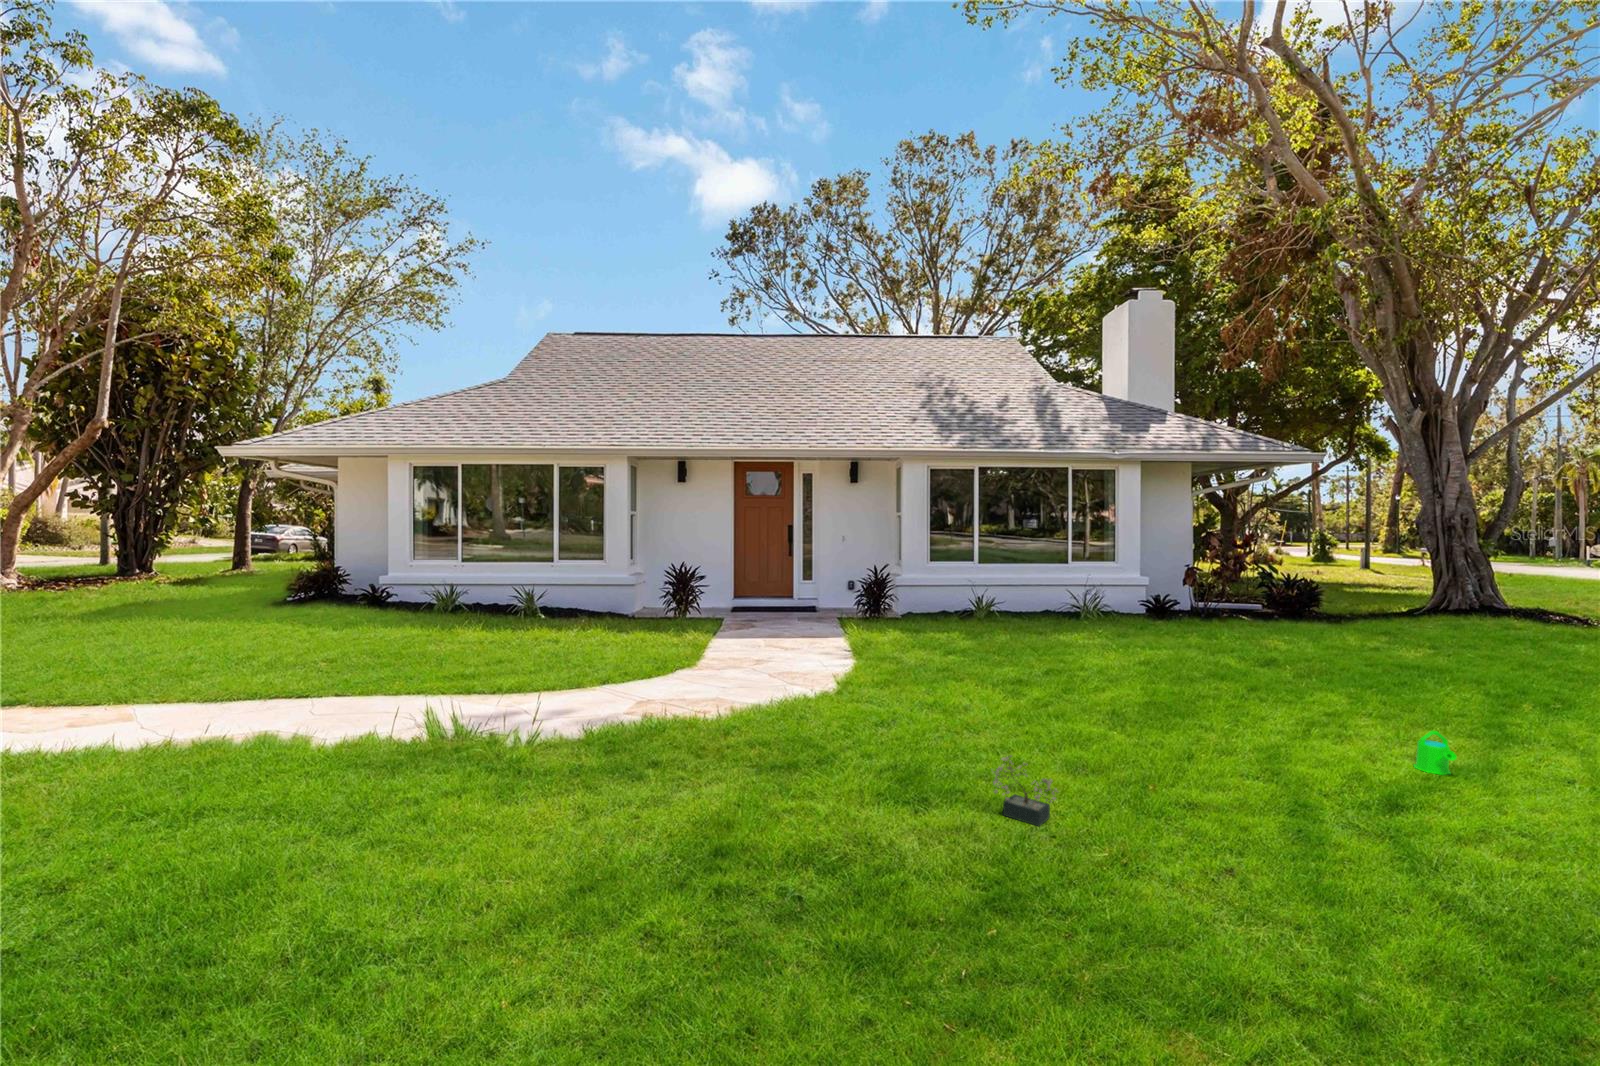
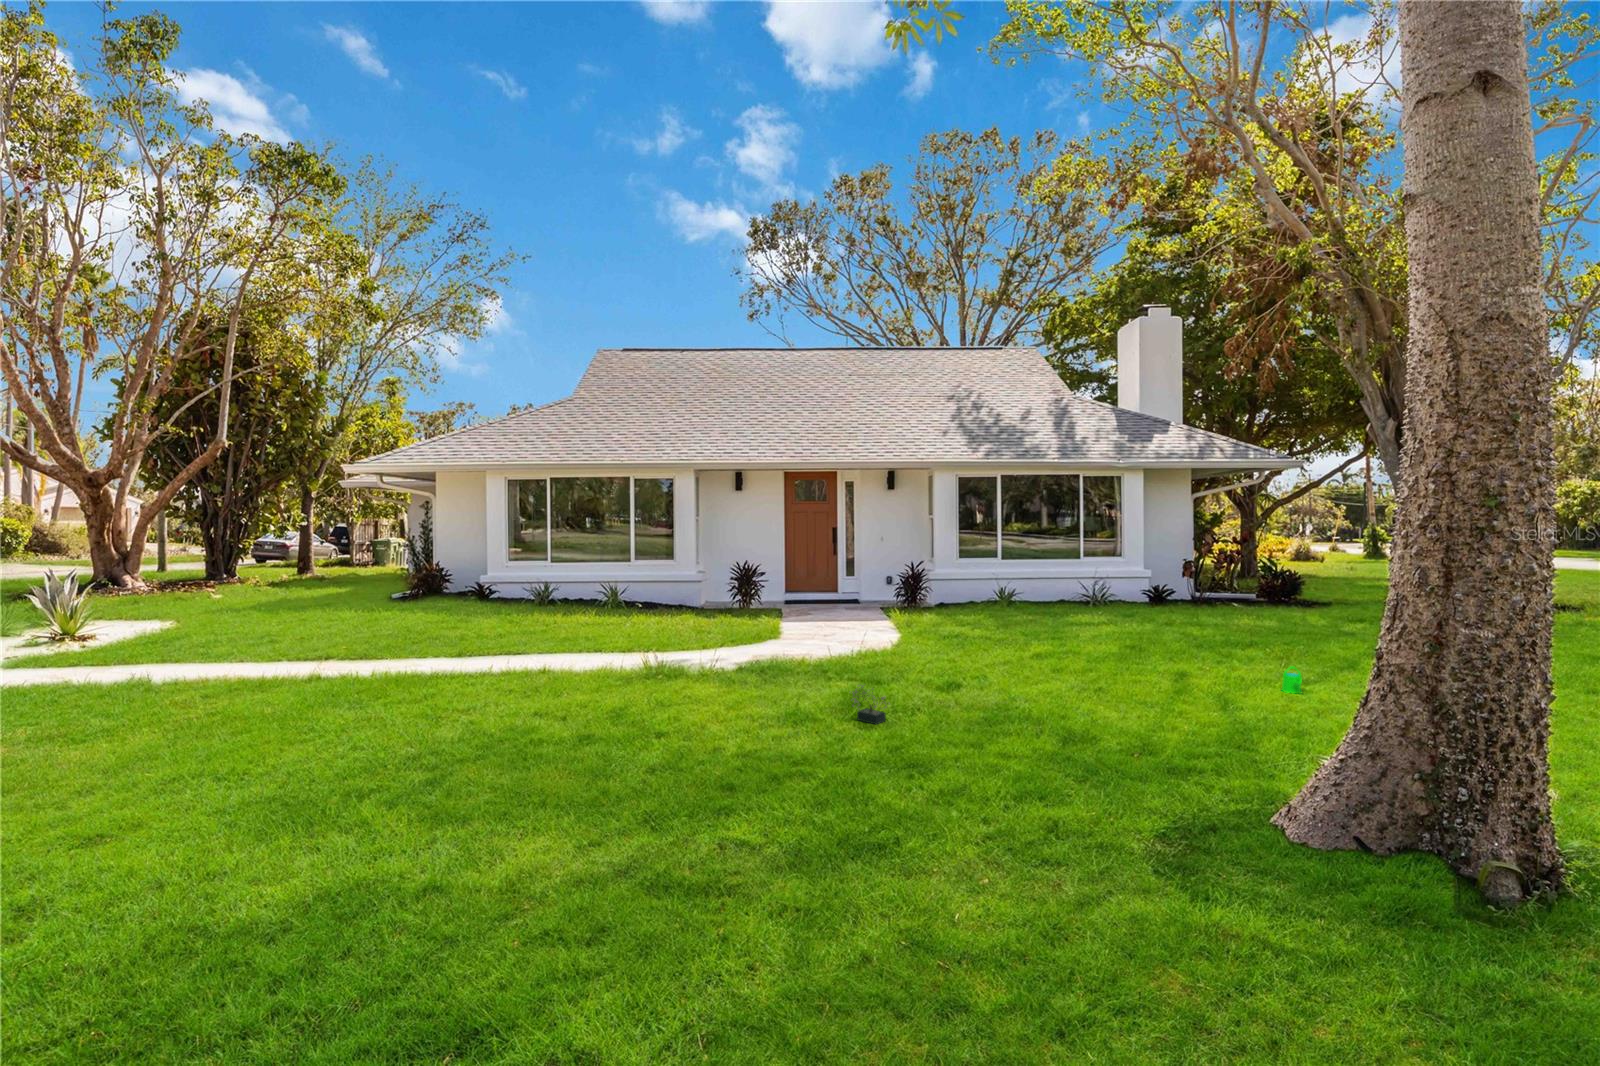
decorative plant: present [993,757,1056,826] -> present [853,686,887,724]

